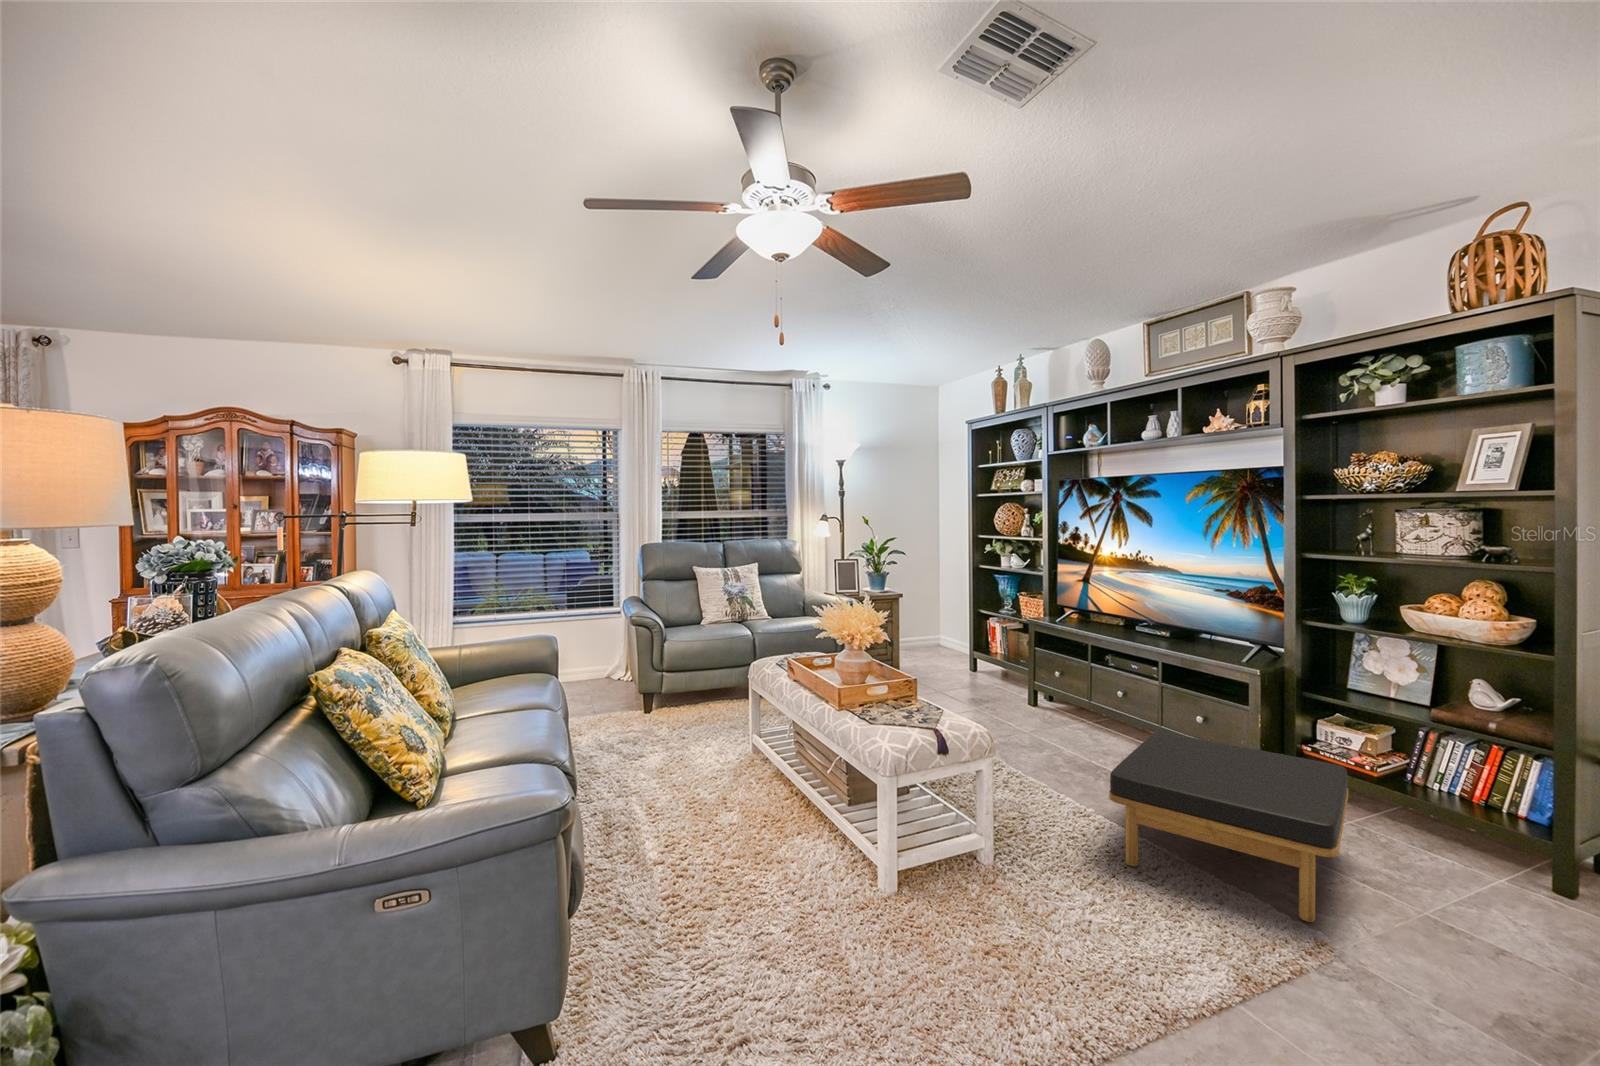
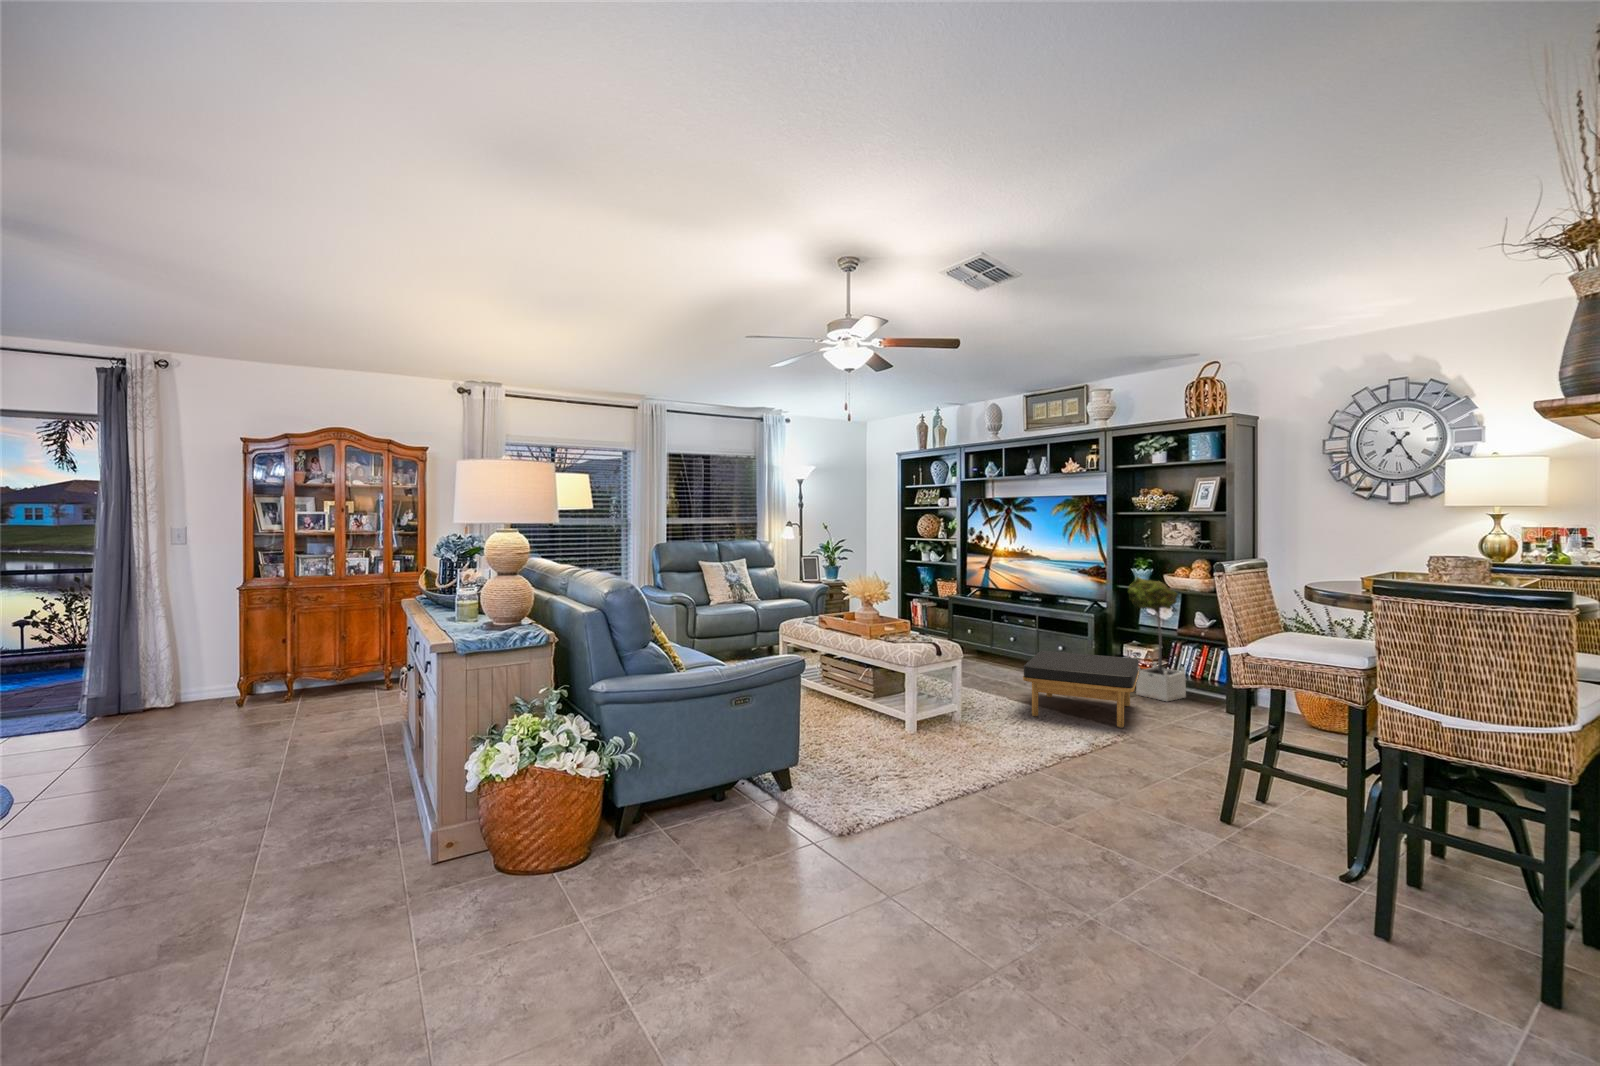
potted tree: none [1324,609,1449,846] -> present [1128,577,1186,701]

